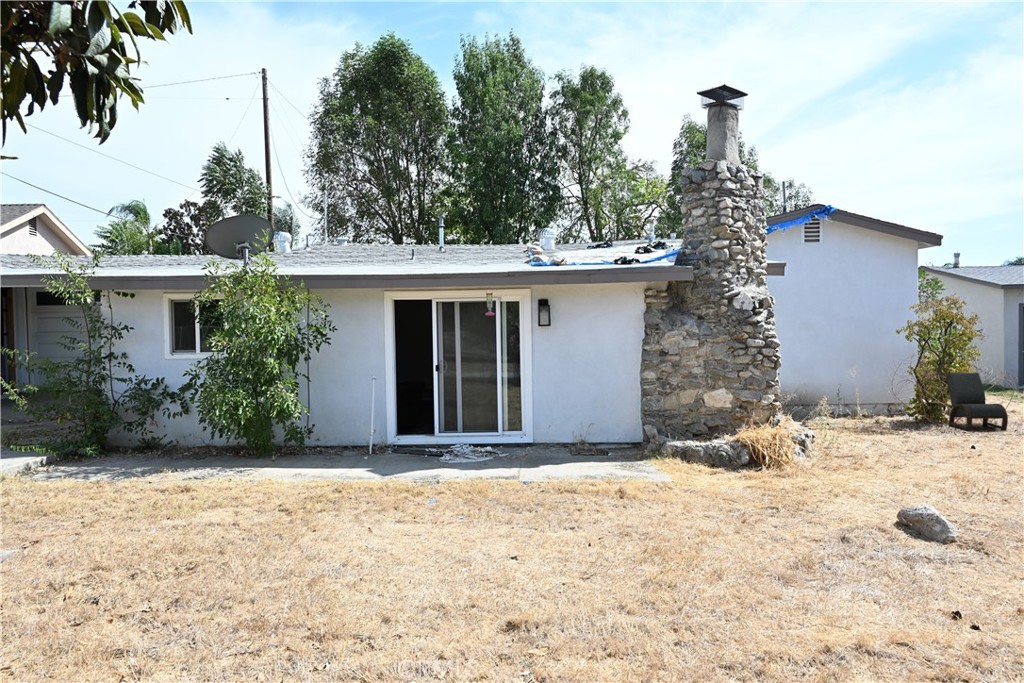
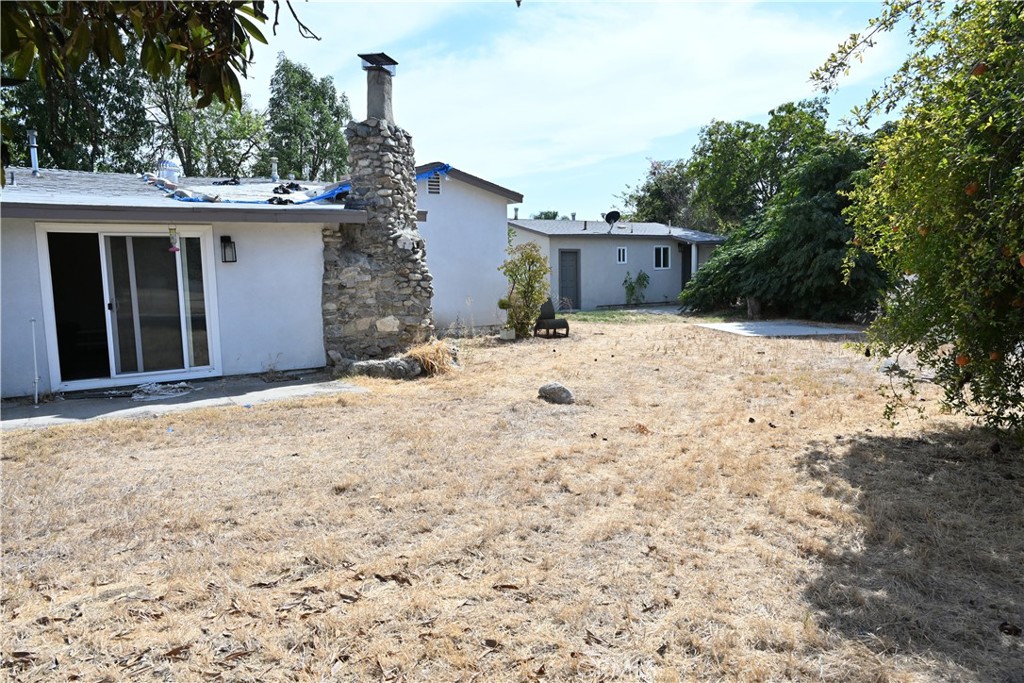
potted tree: none [891,372,917,428] -> present [498,299,515,339]

